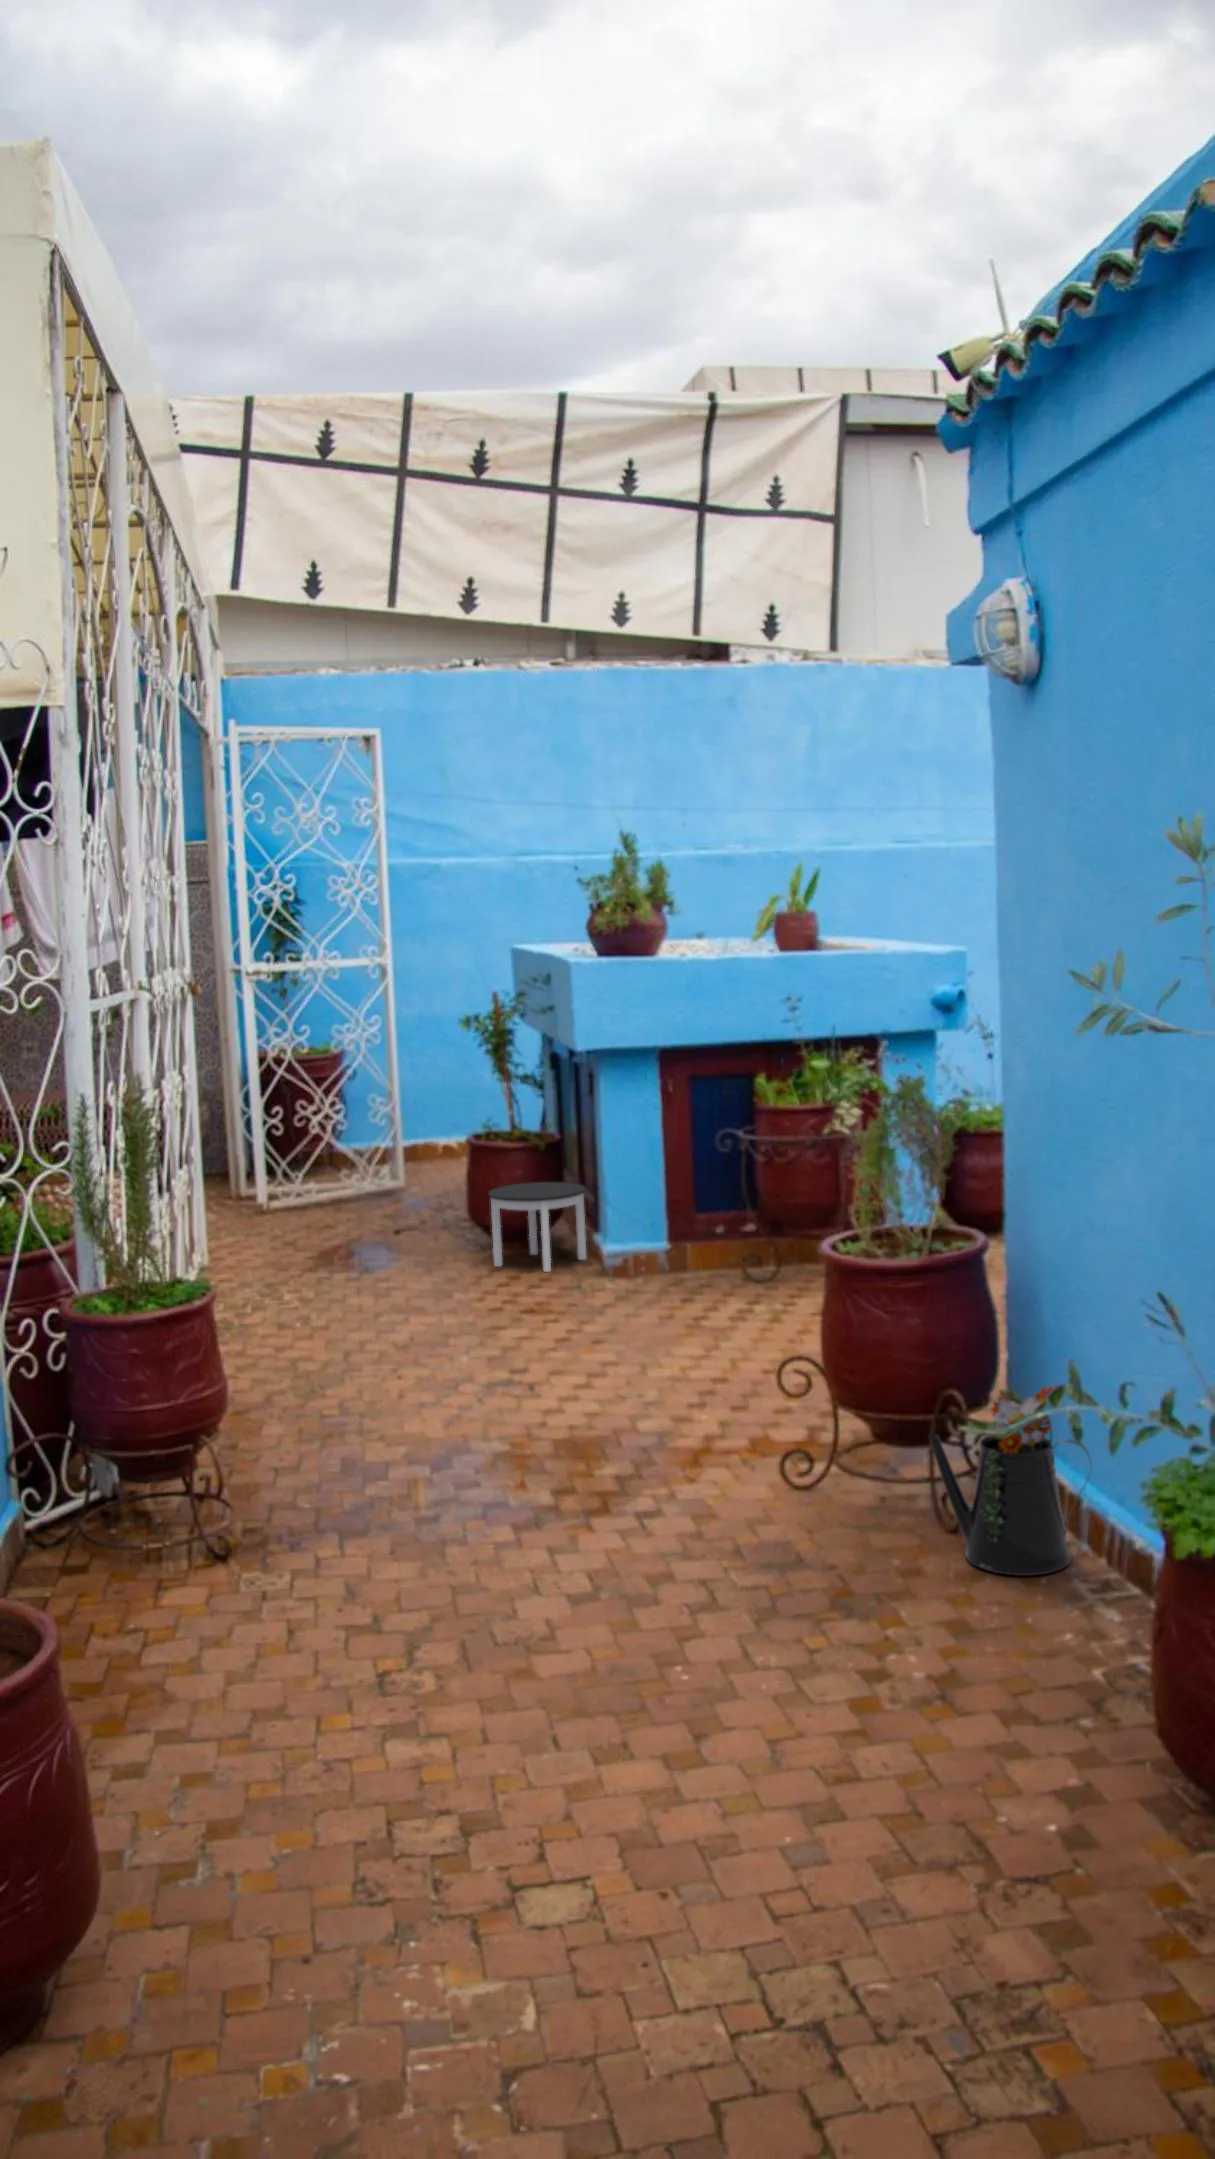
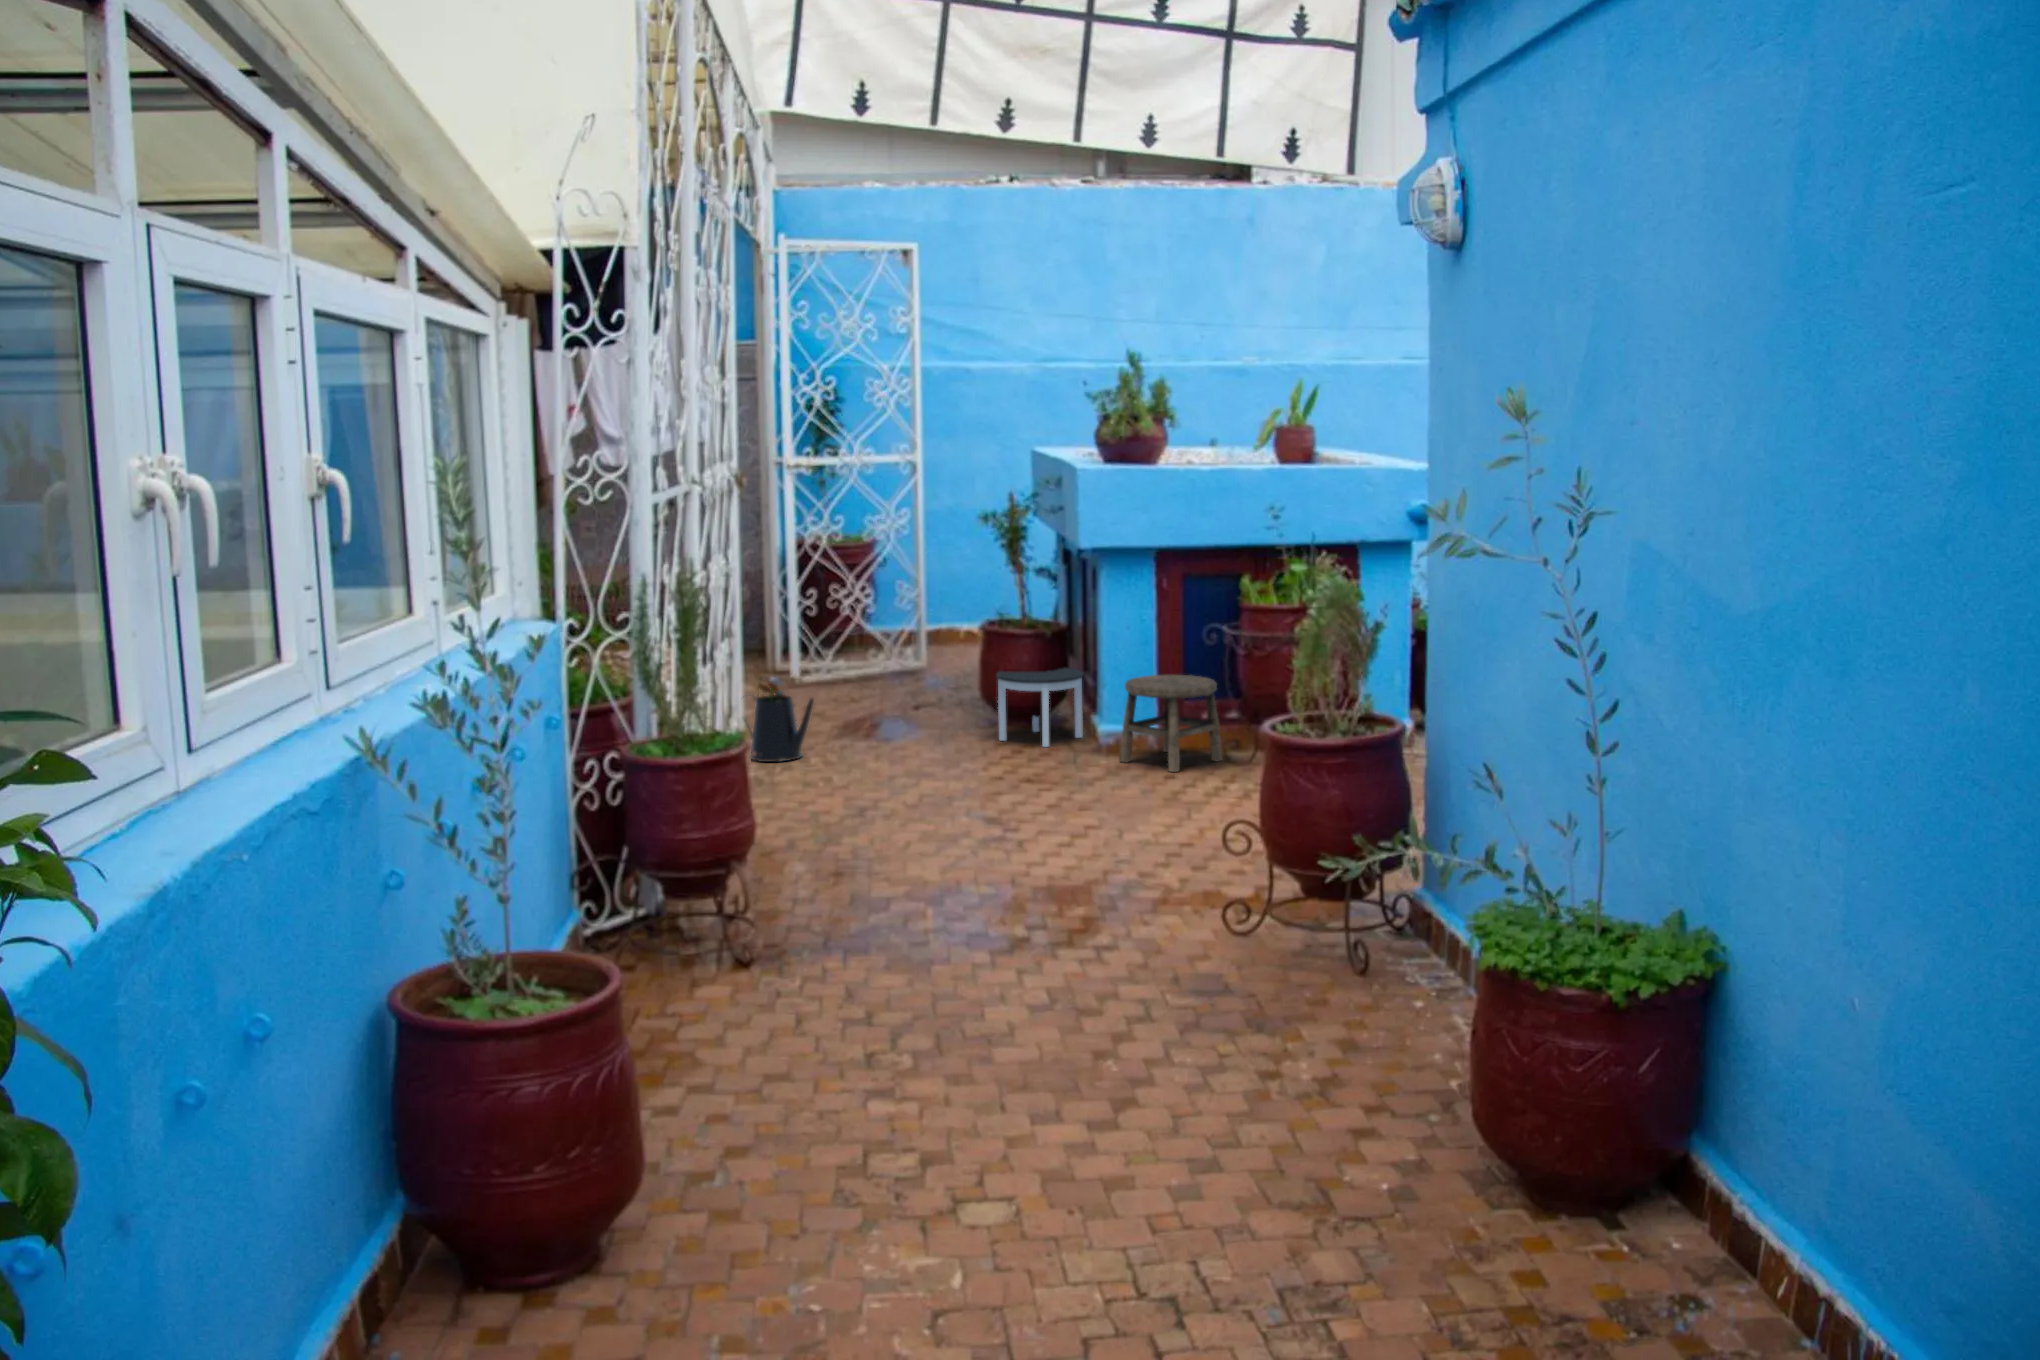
stool: none [632,1186,746,1295] -> present [1120,675,1222,772]
watering can: present [929,1386,1090,1576] -> present [749,675,814,762]

